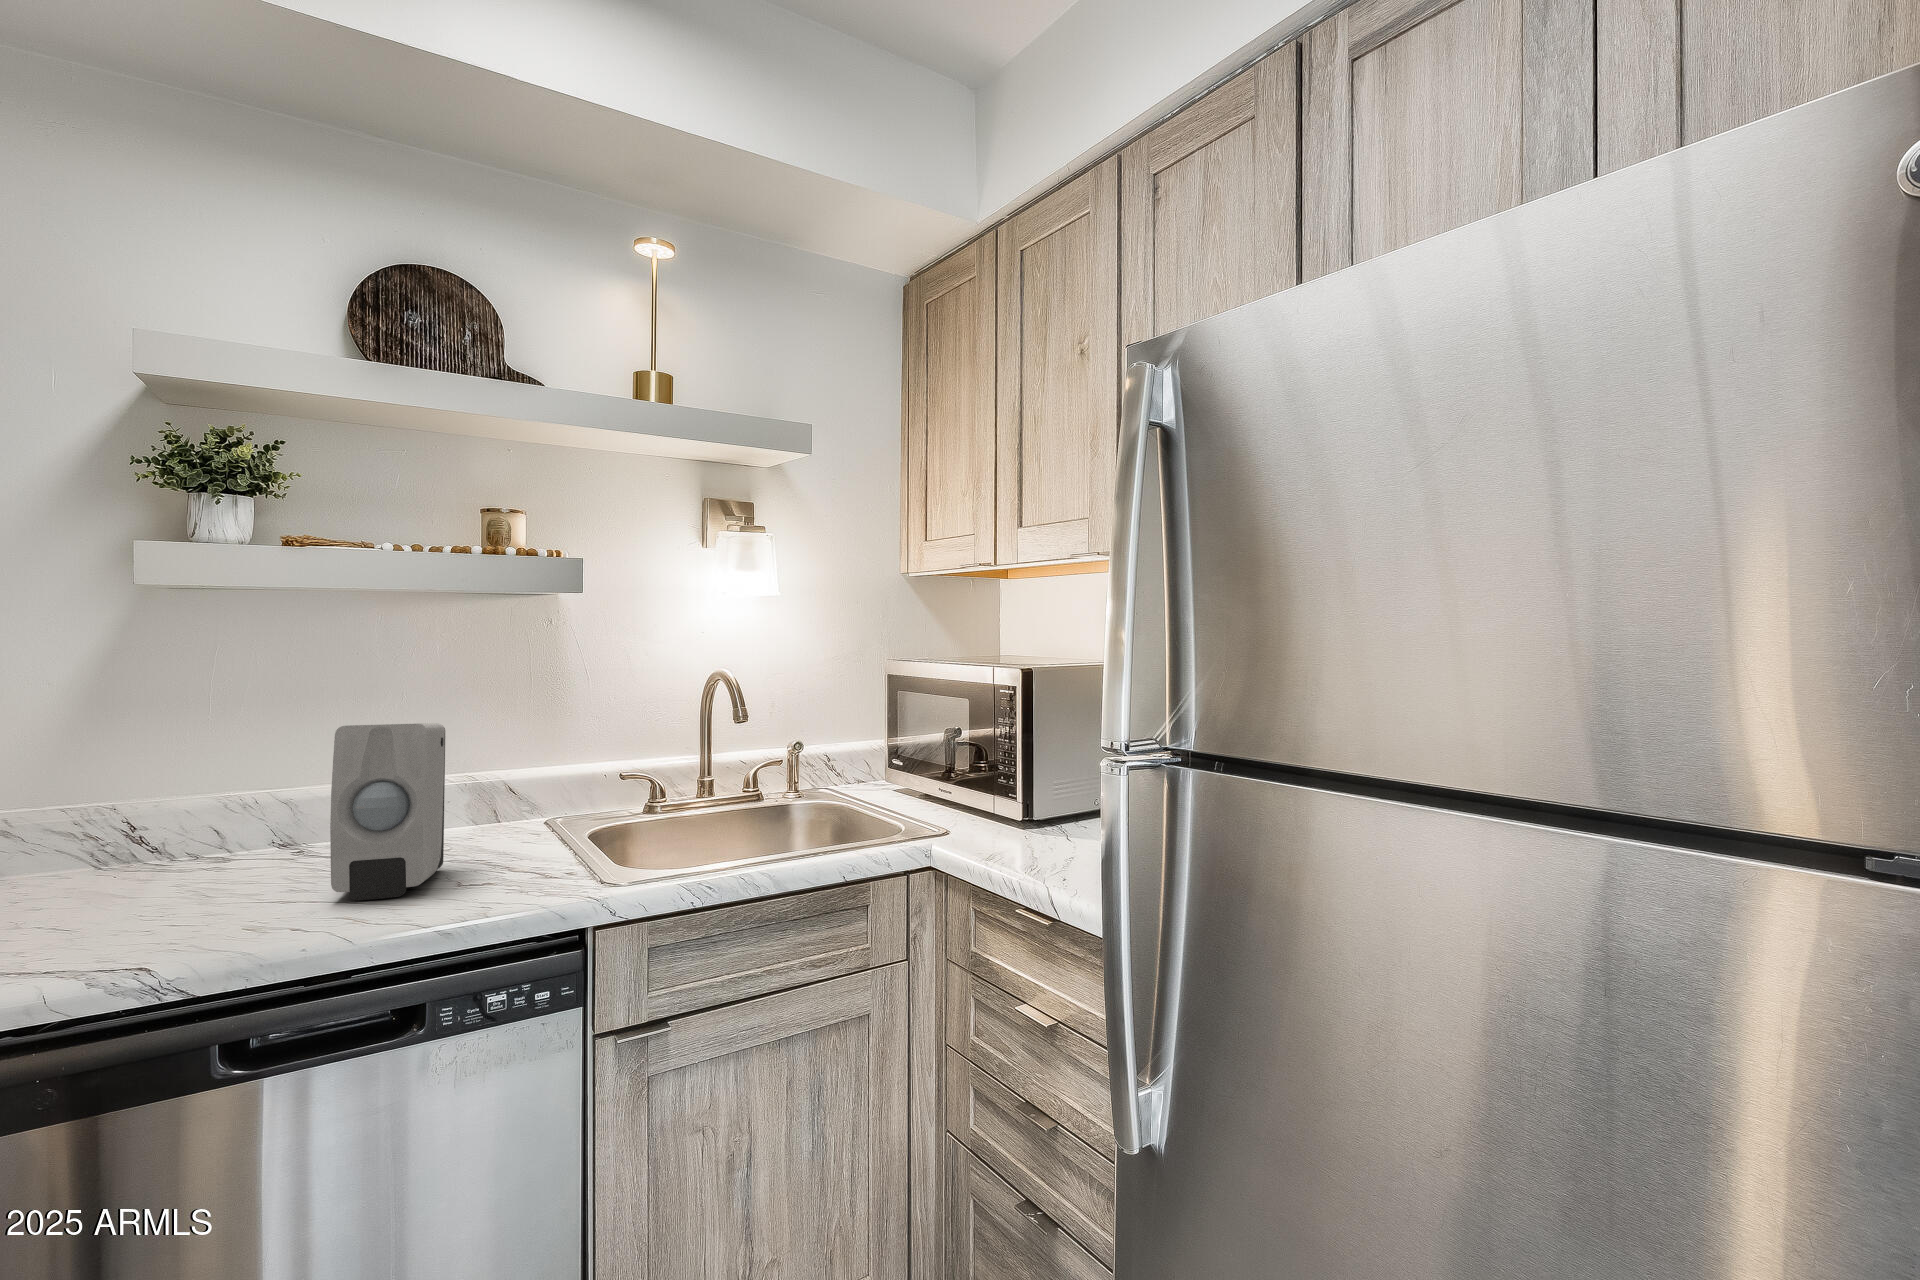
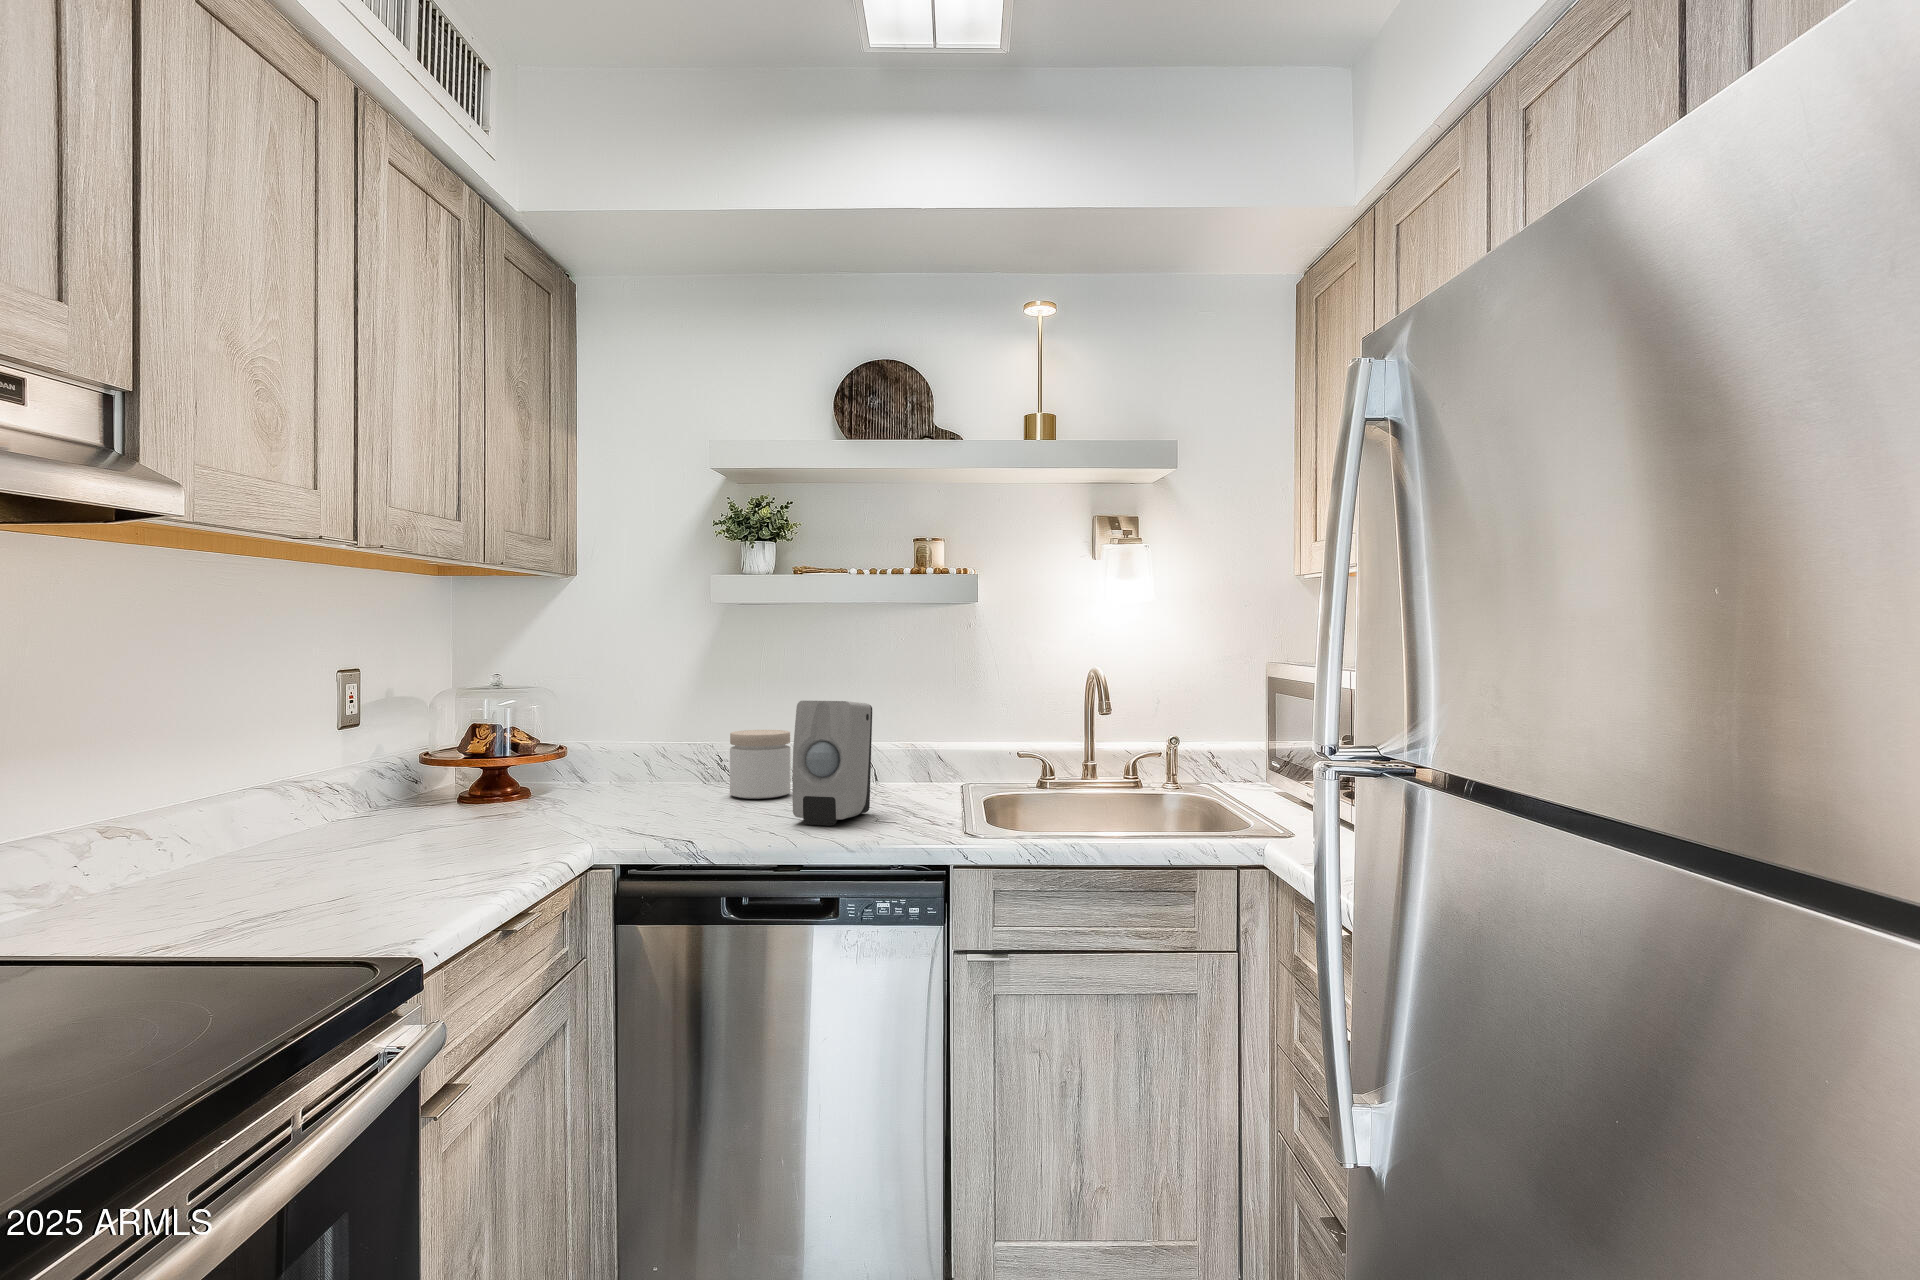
jar: none [184,765,294,869] -> present [730,730,791,799]

